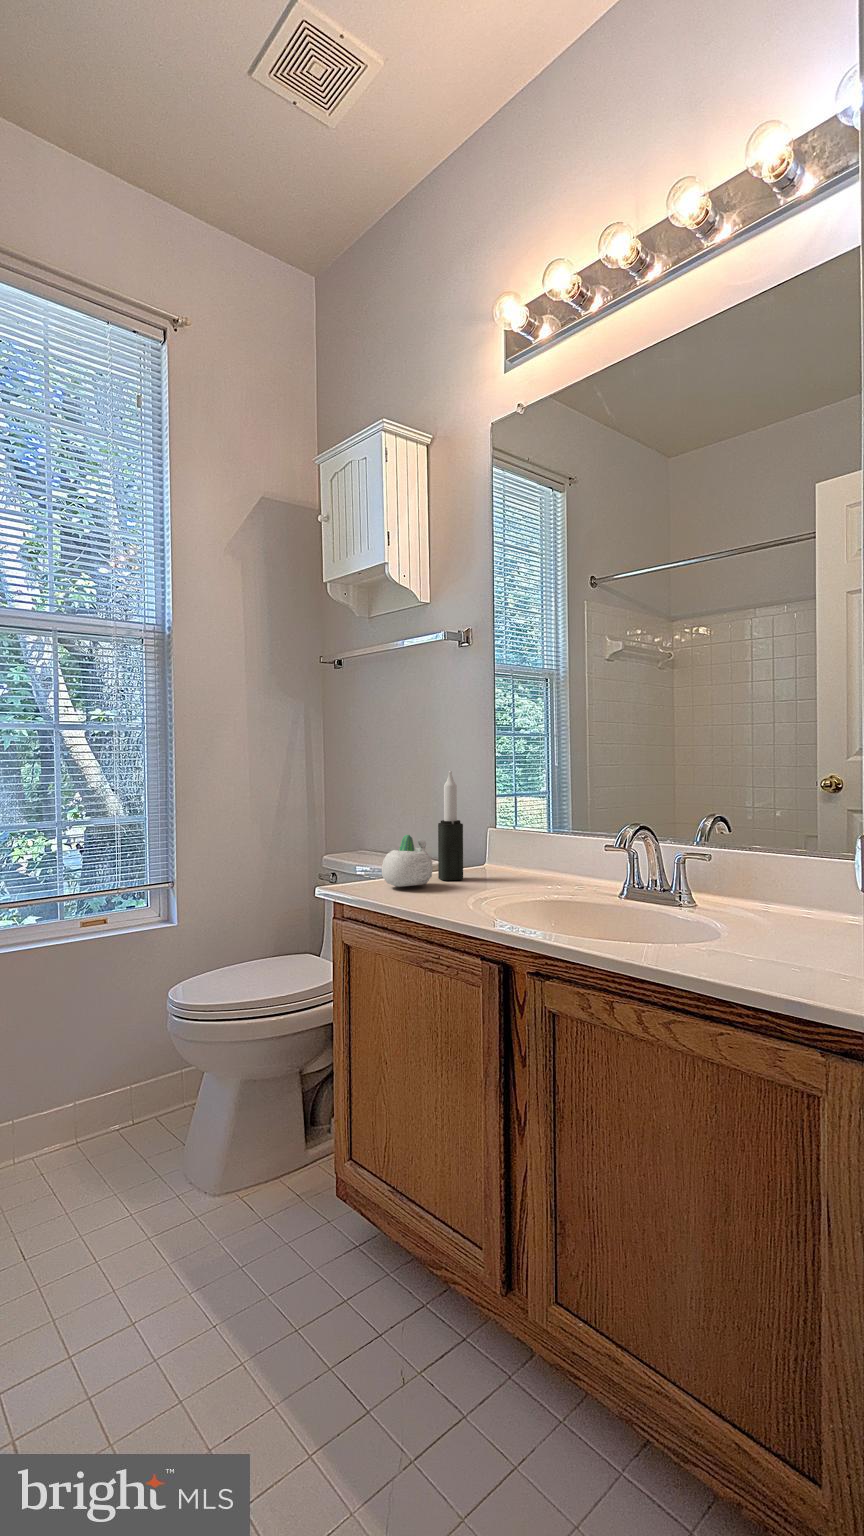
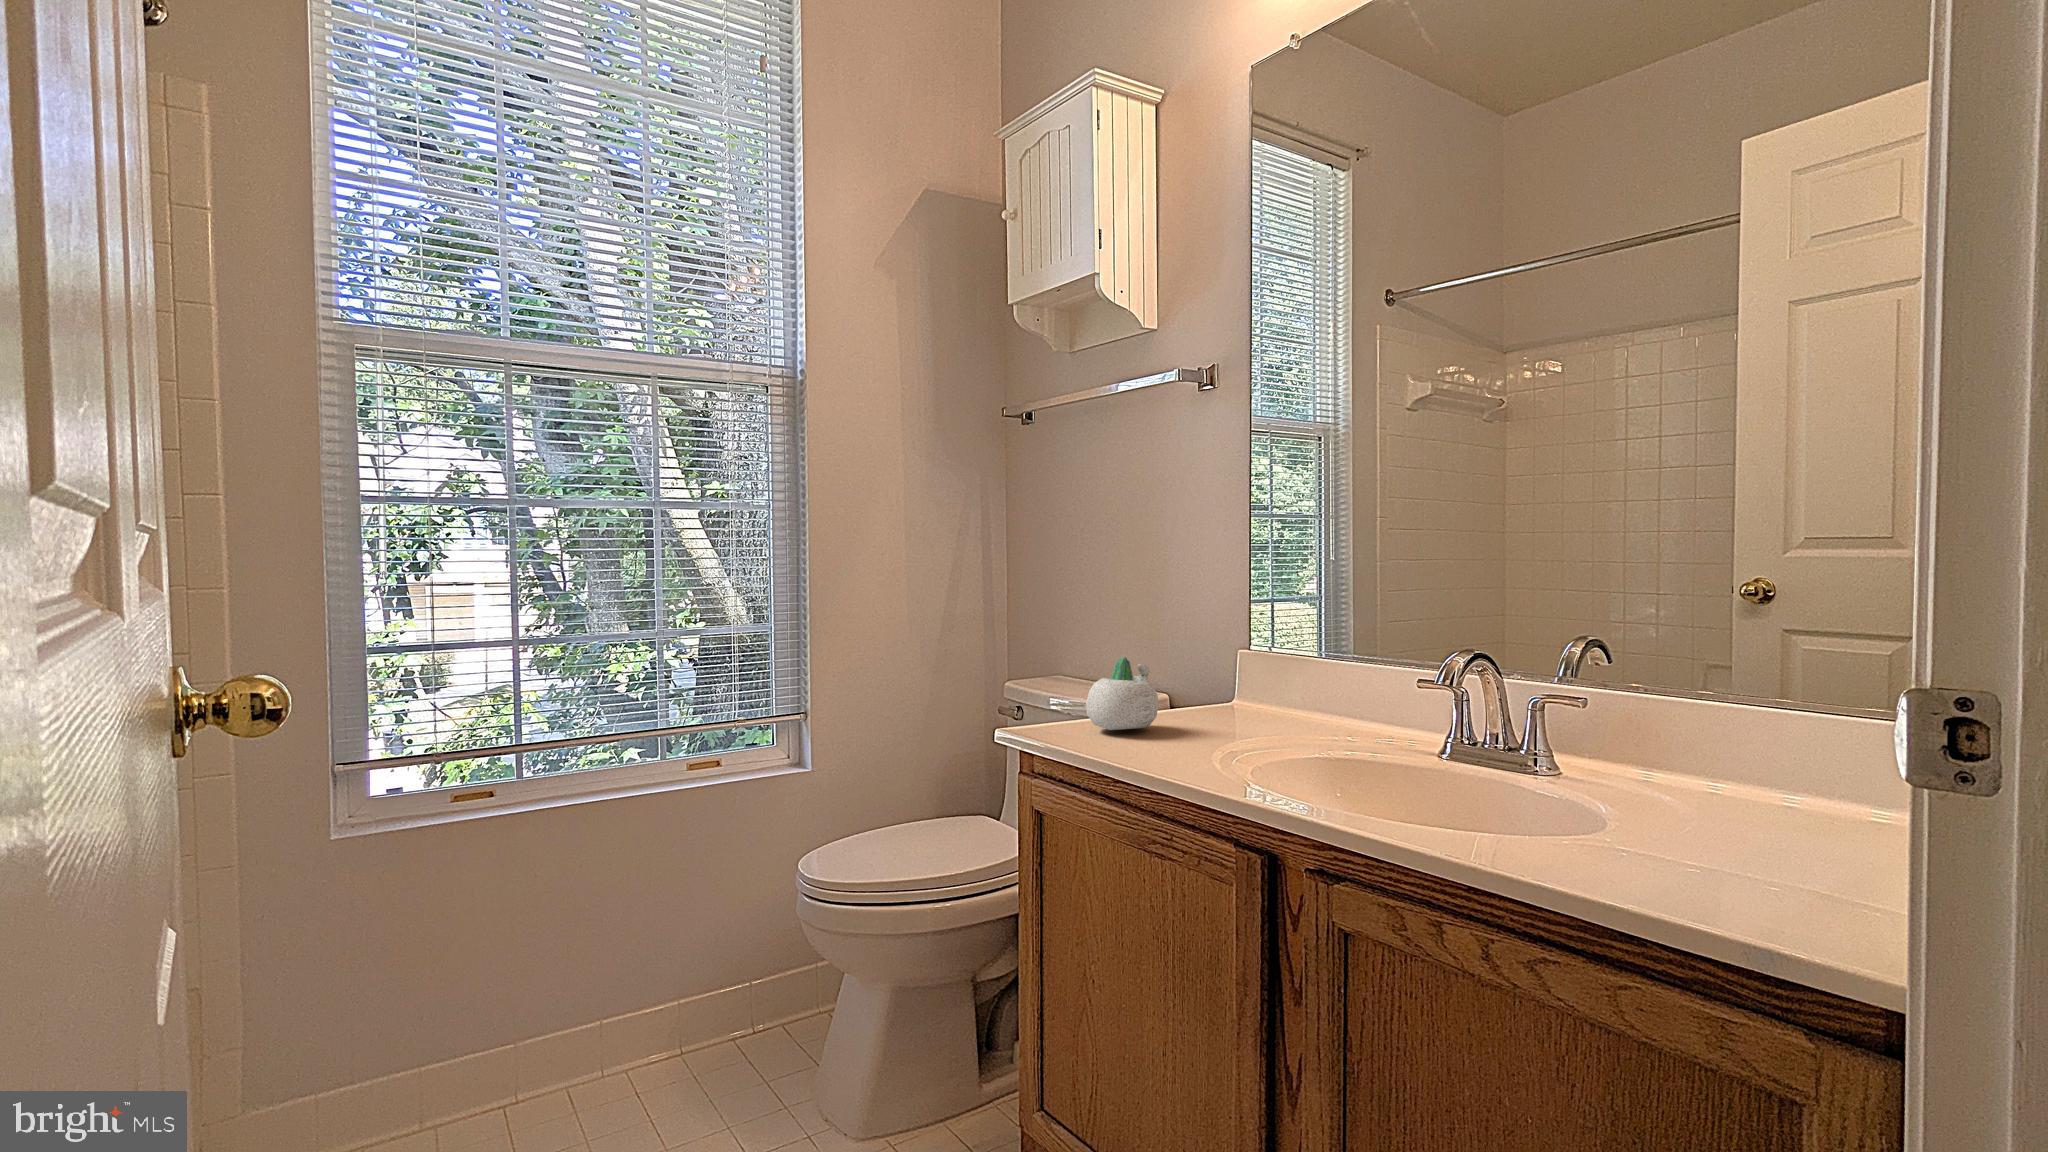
candle: present [438,771,463,880] -> none [1165,567,1201,722]

